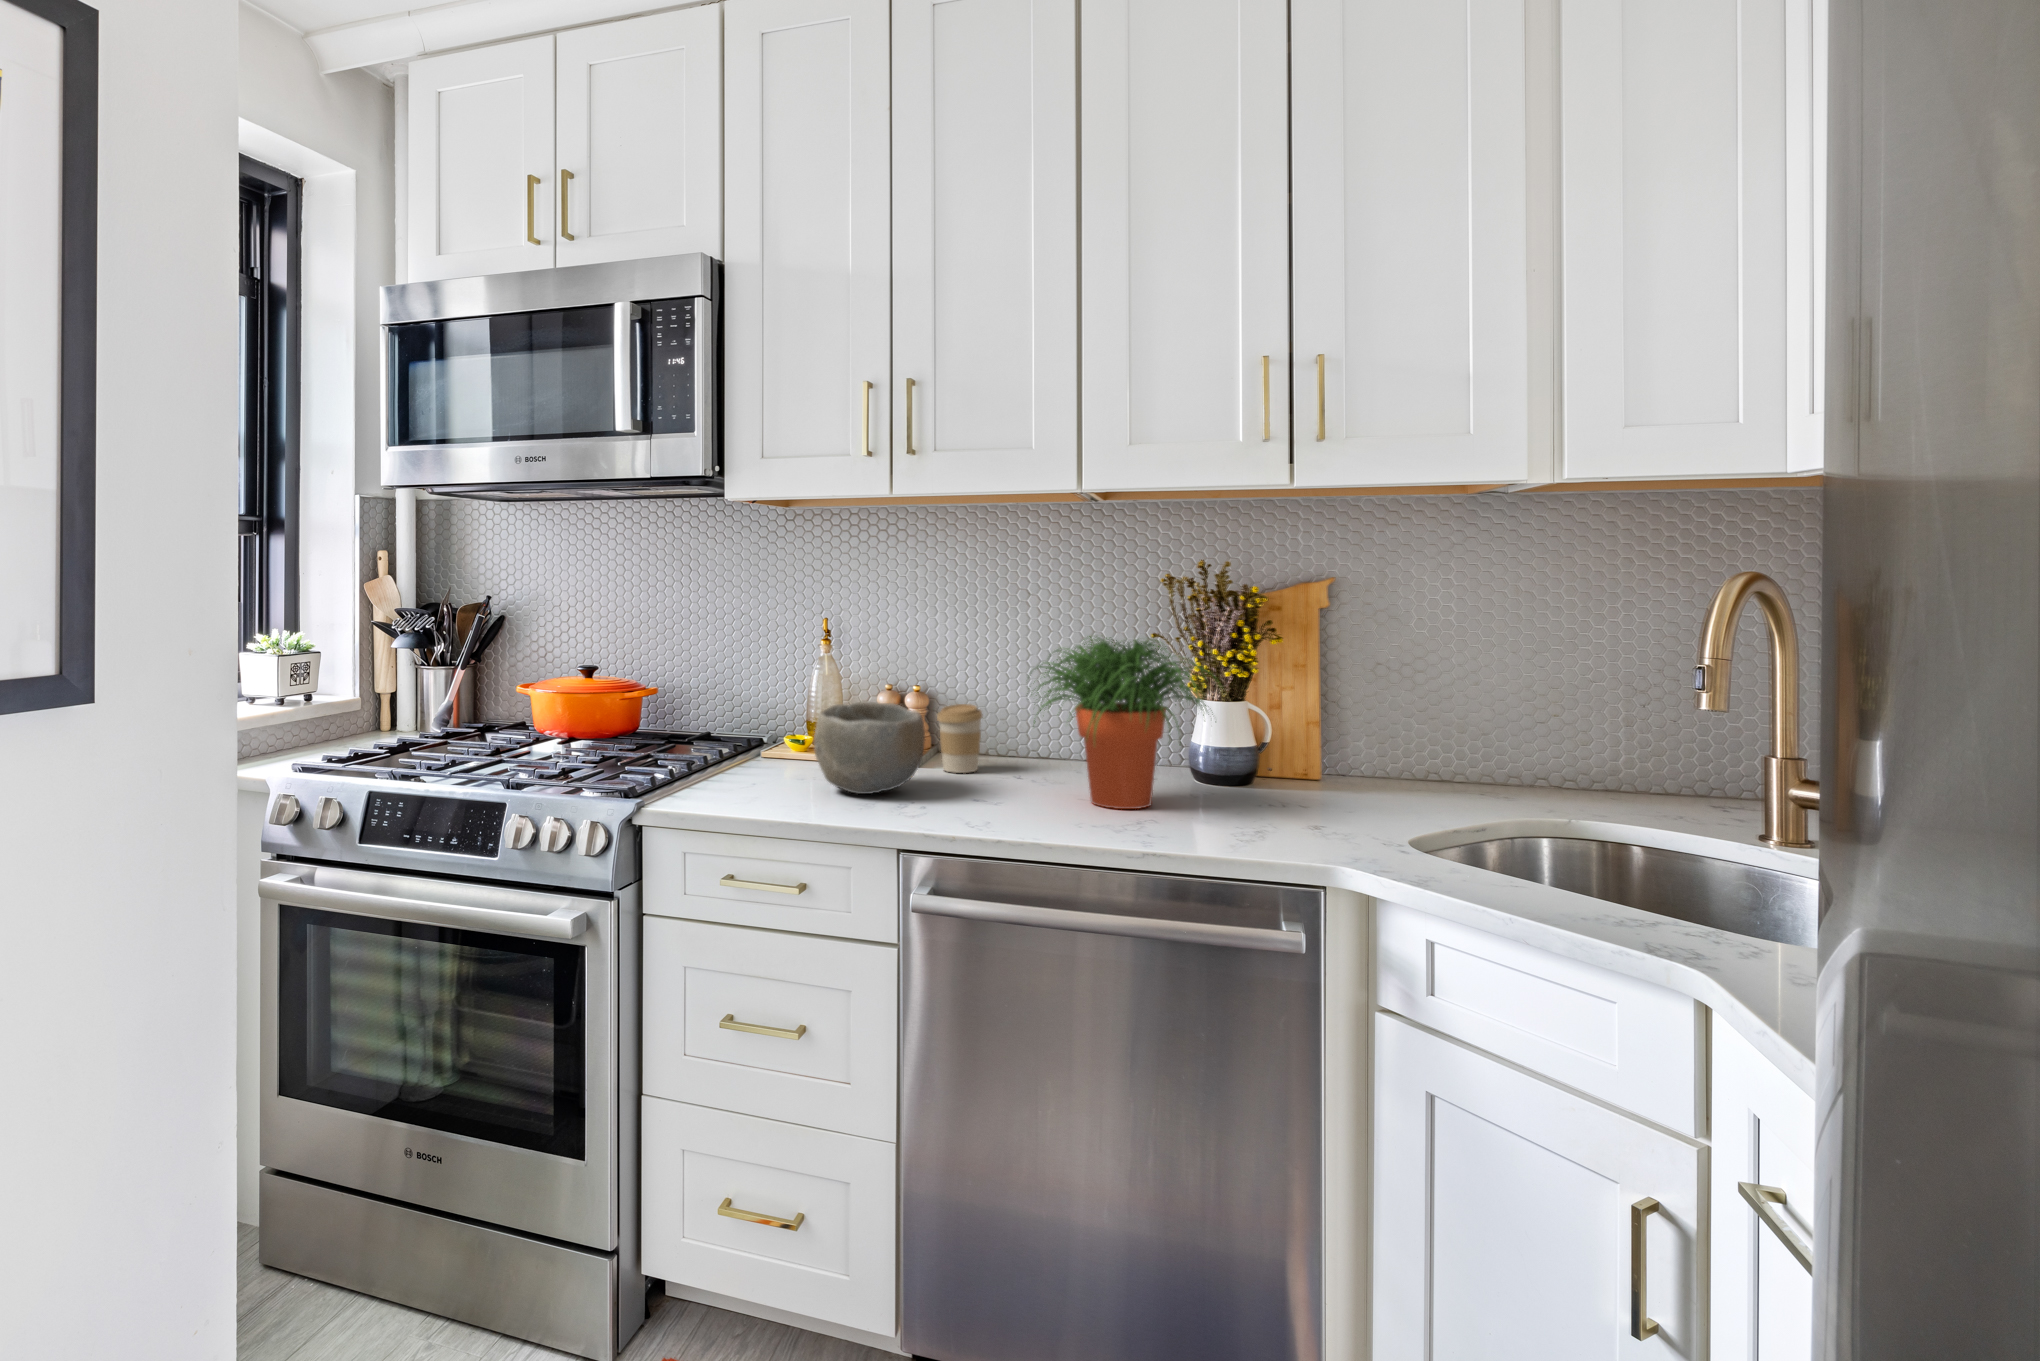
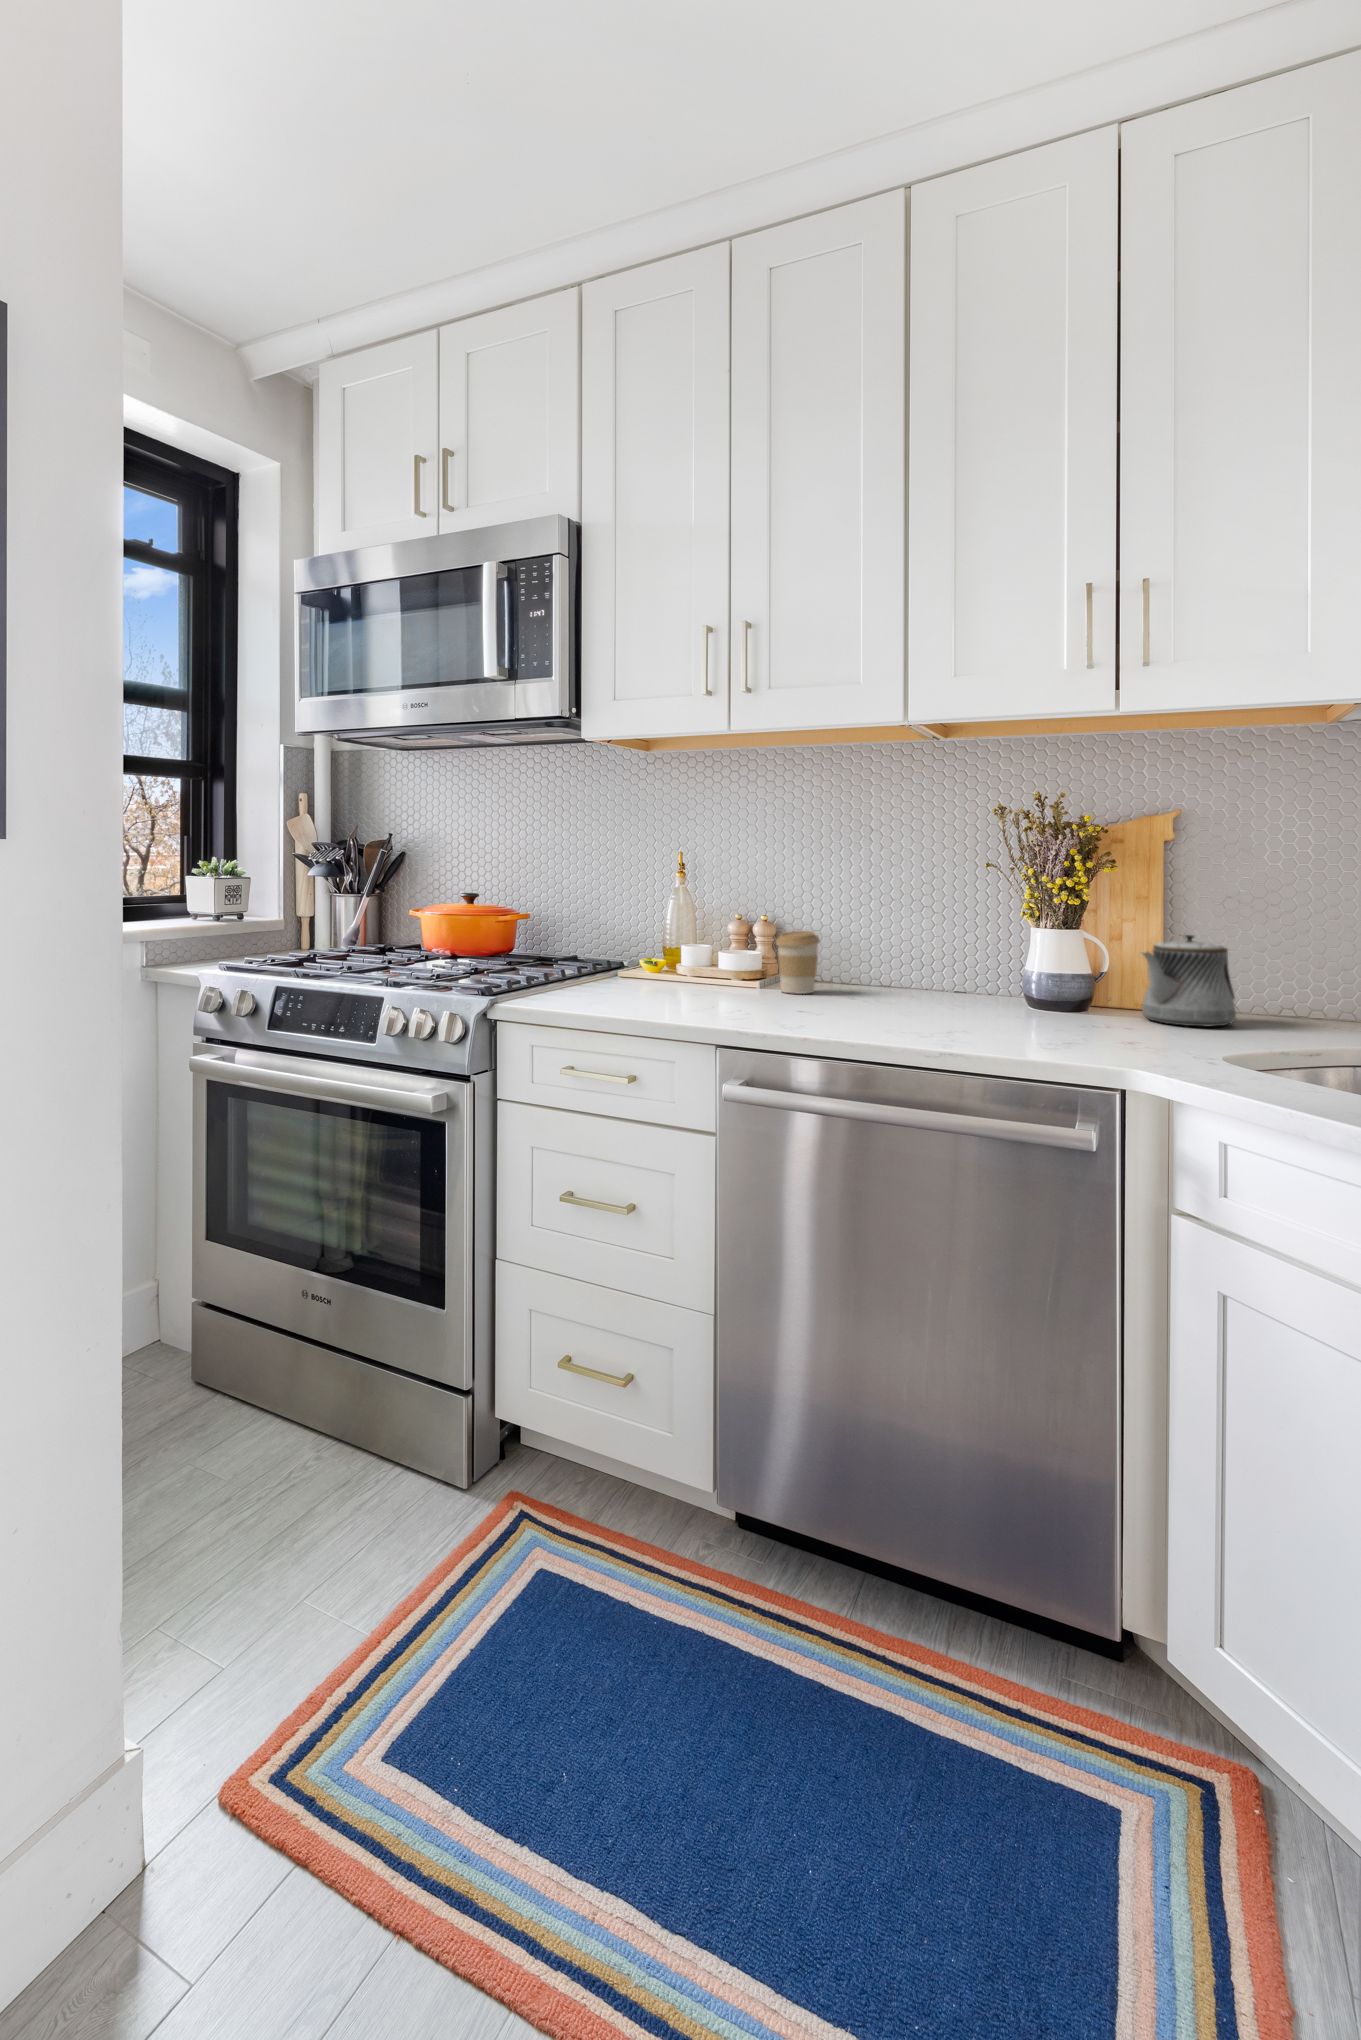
potted plant: present [1034,636,1215,809] -> none [850,857,1048,1023]
bowl: present [814,702,925,794] -> none [650,922,754,1003]
teapot: none [1305,706,1394,799] -> present [1142,935,1236,1027]

